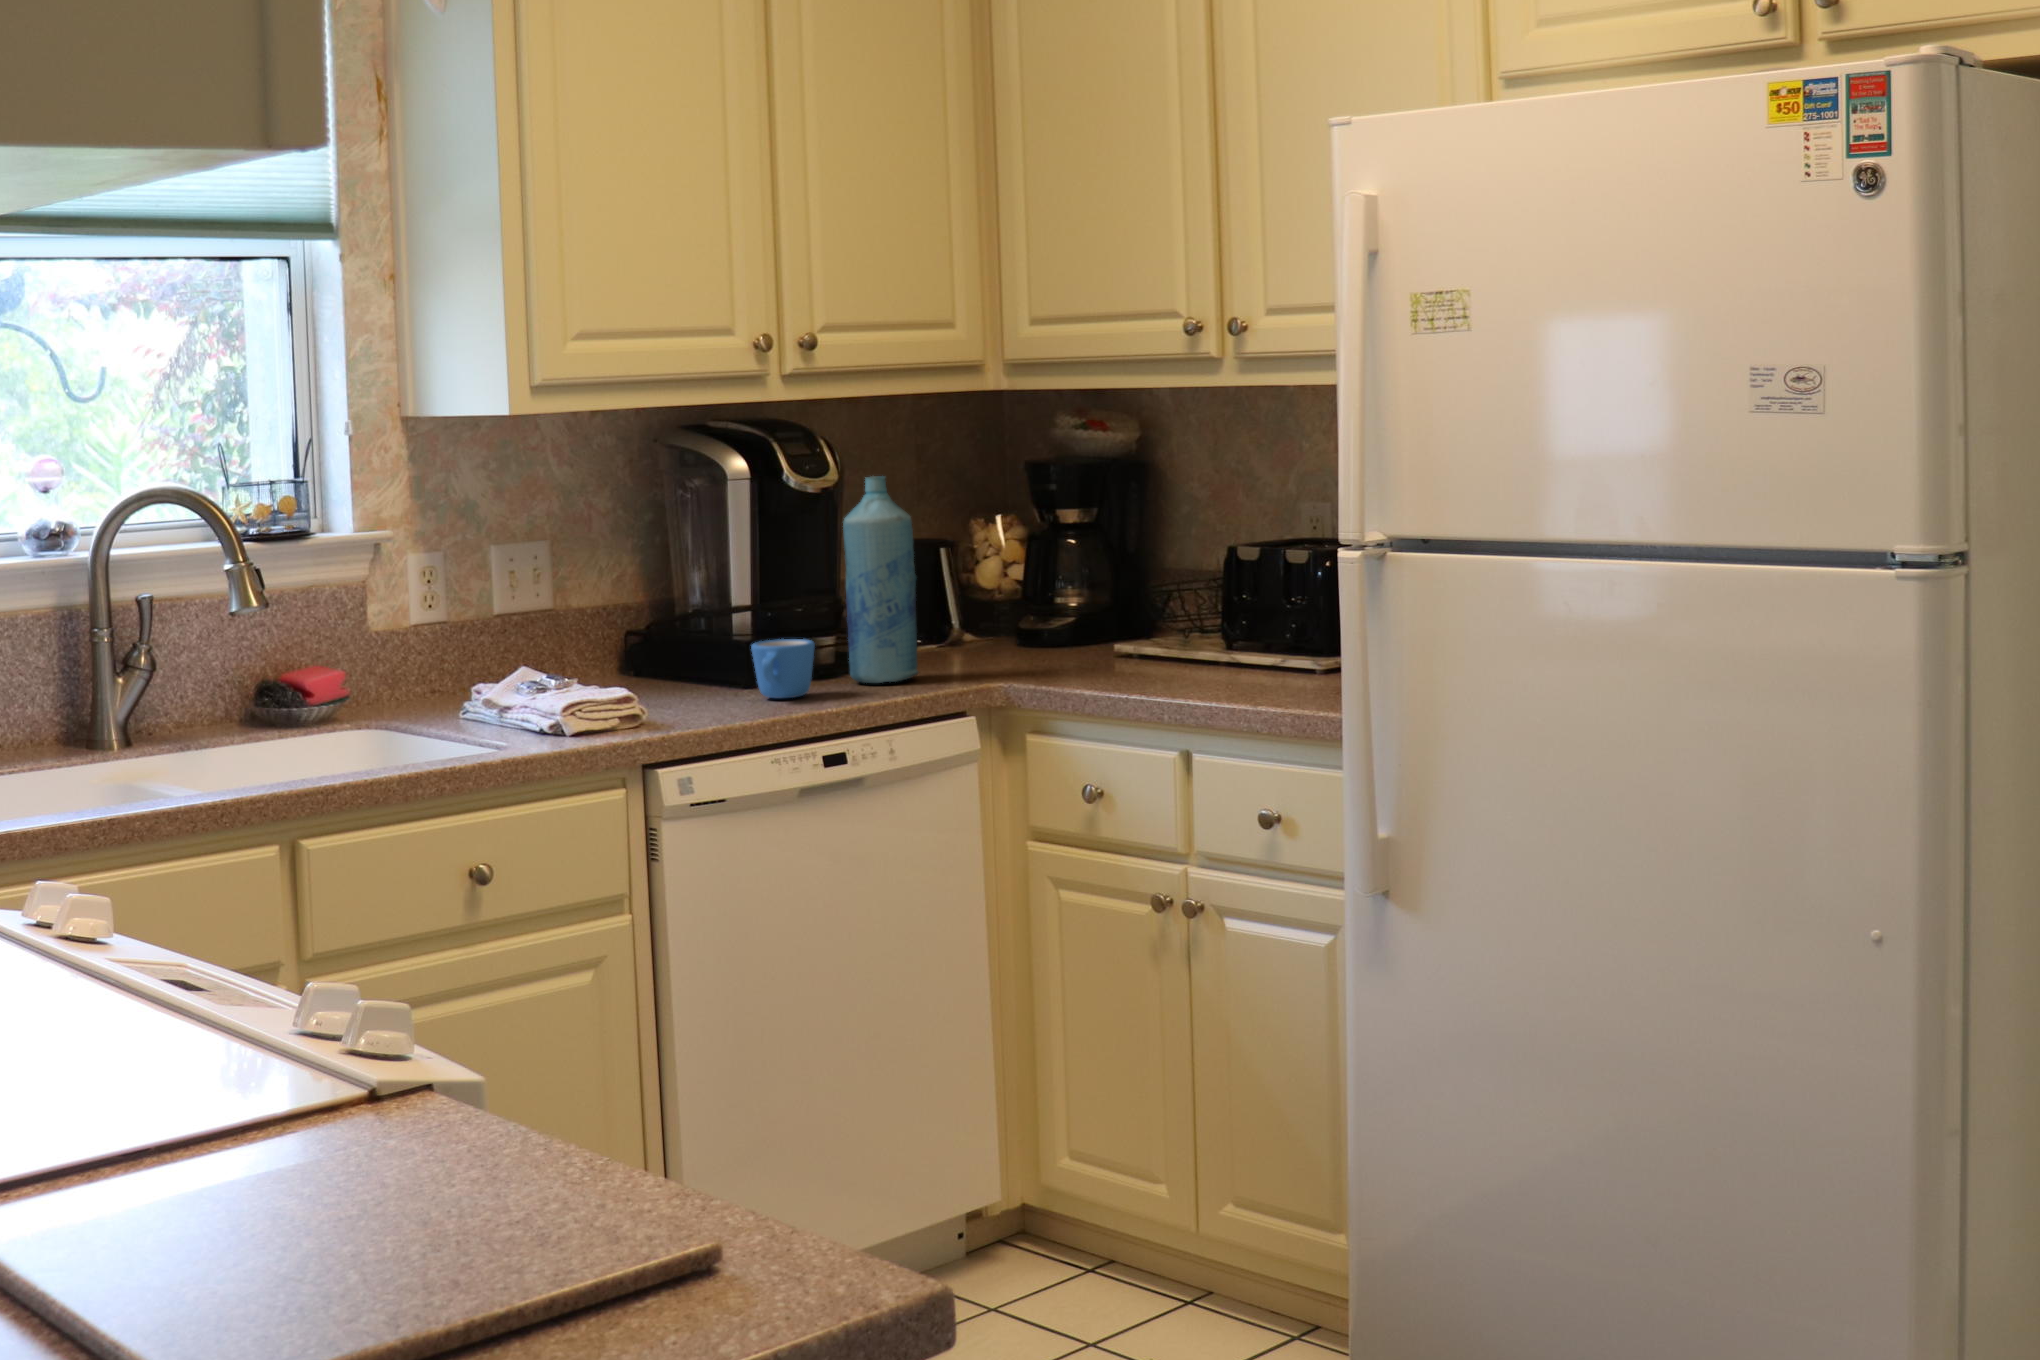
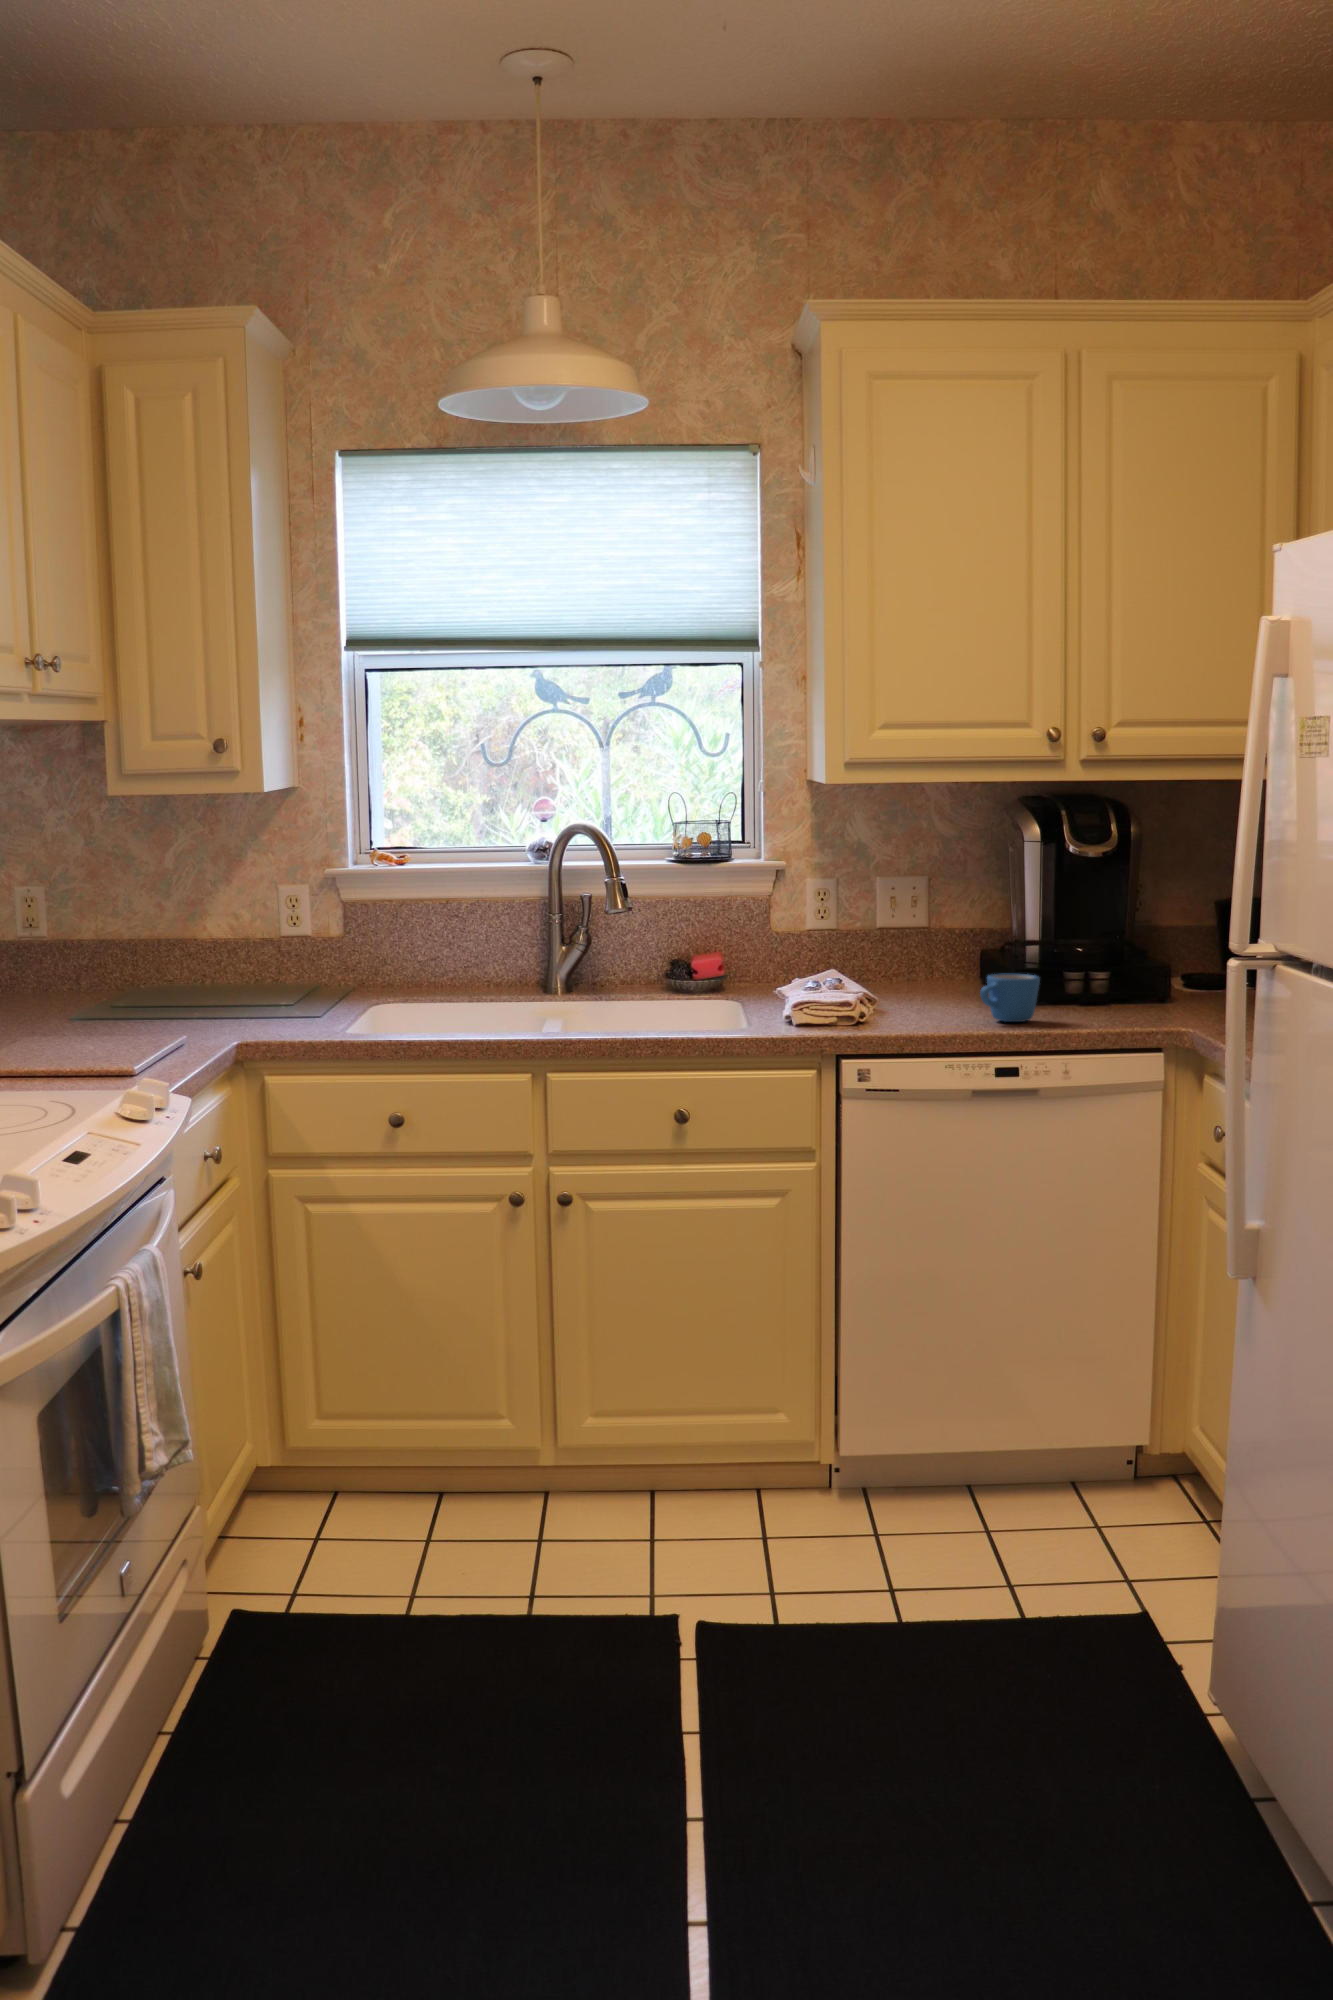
bottle: present [843,476,918,683] -> none [1089,844,1153,1021]

